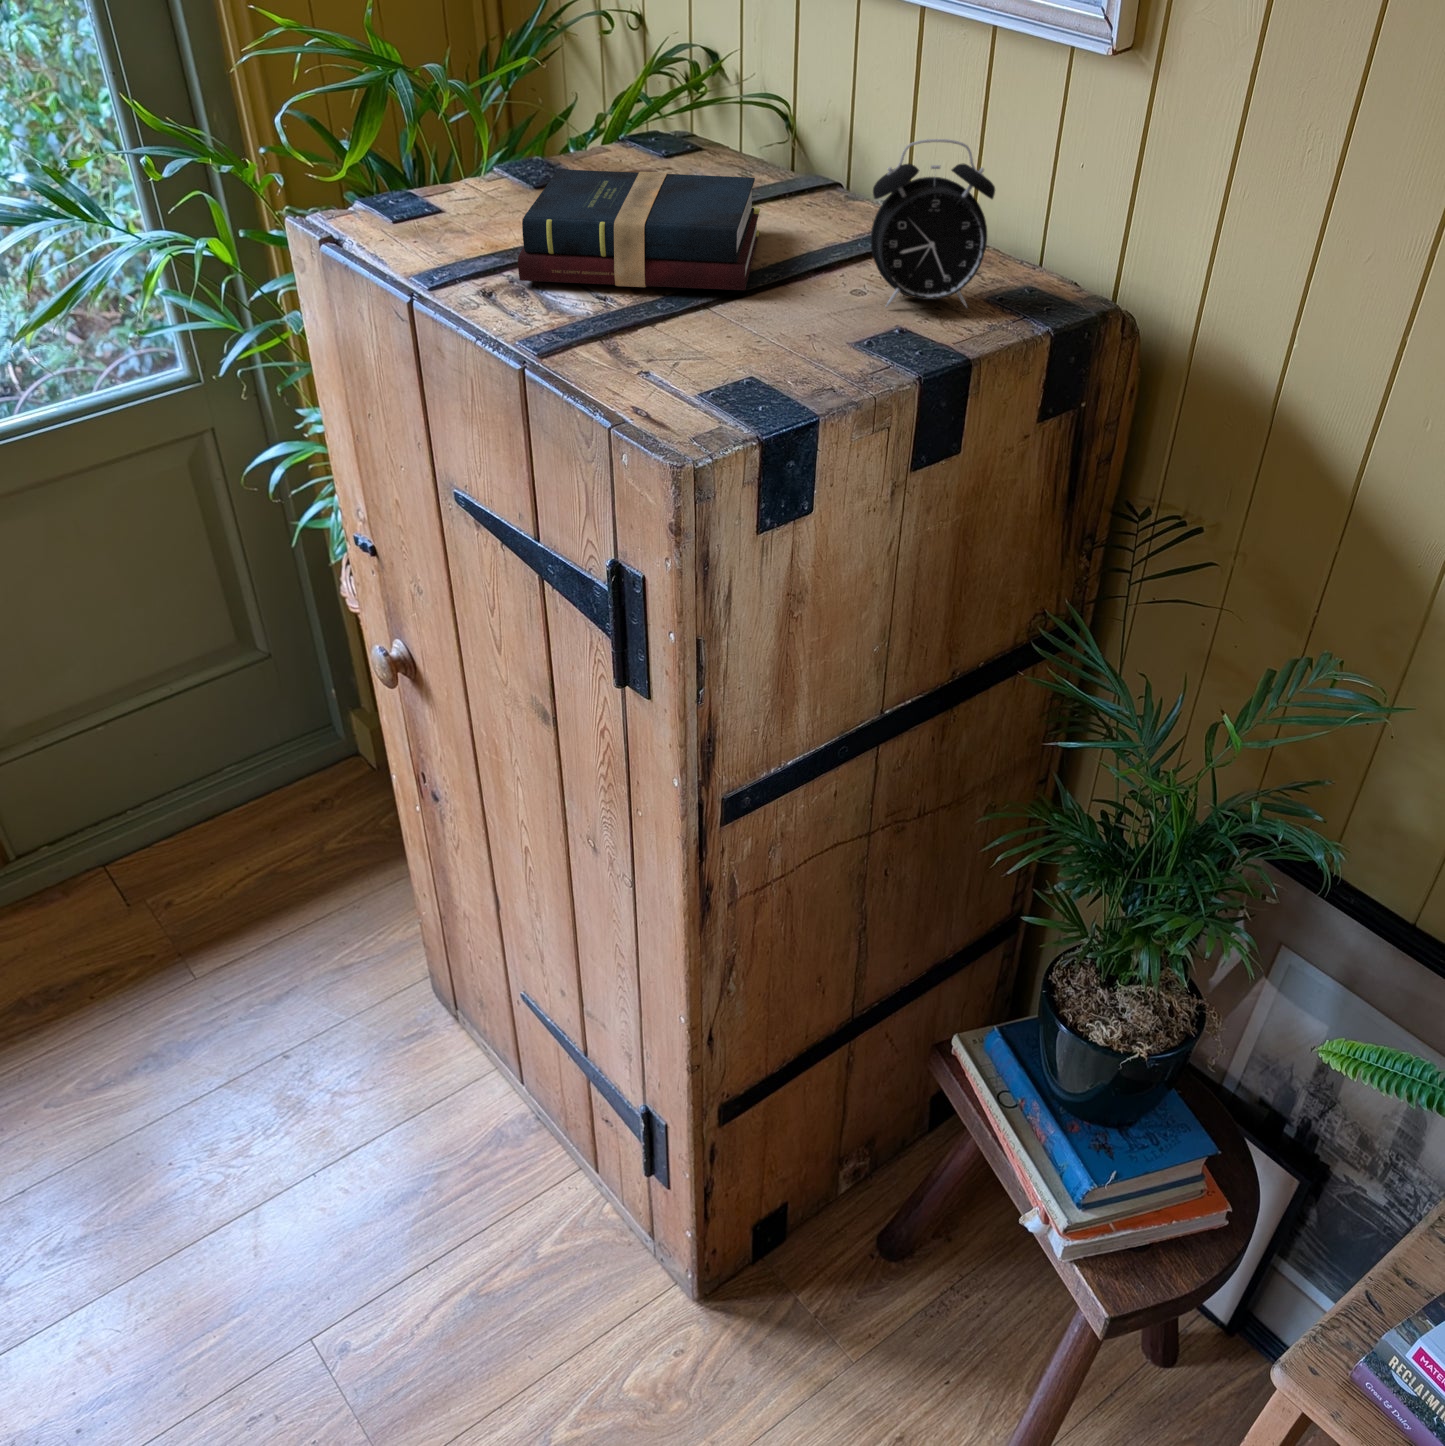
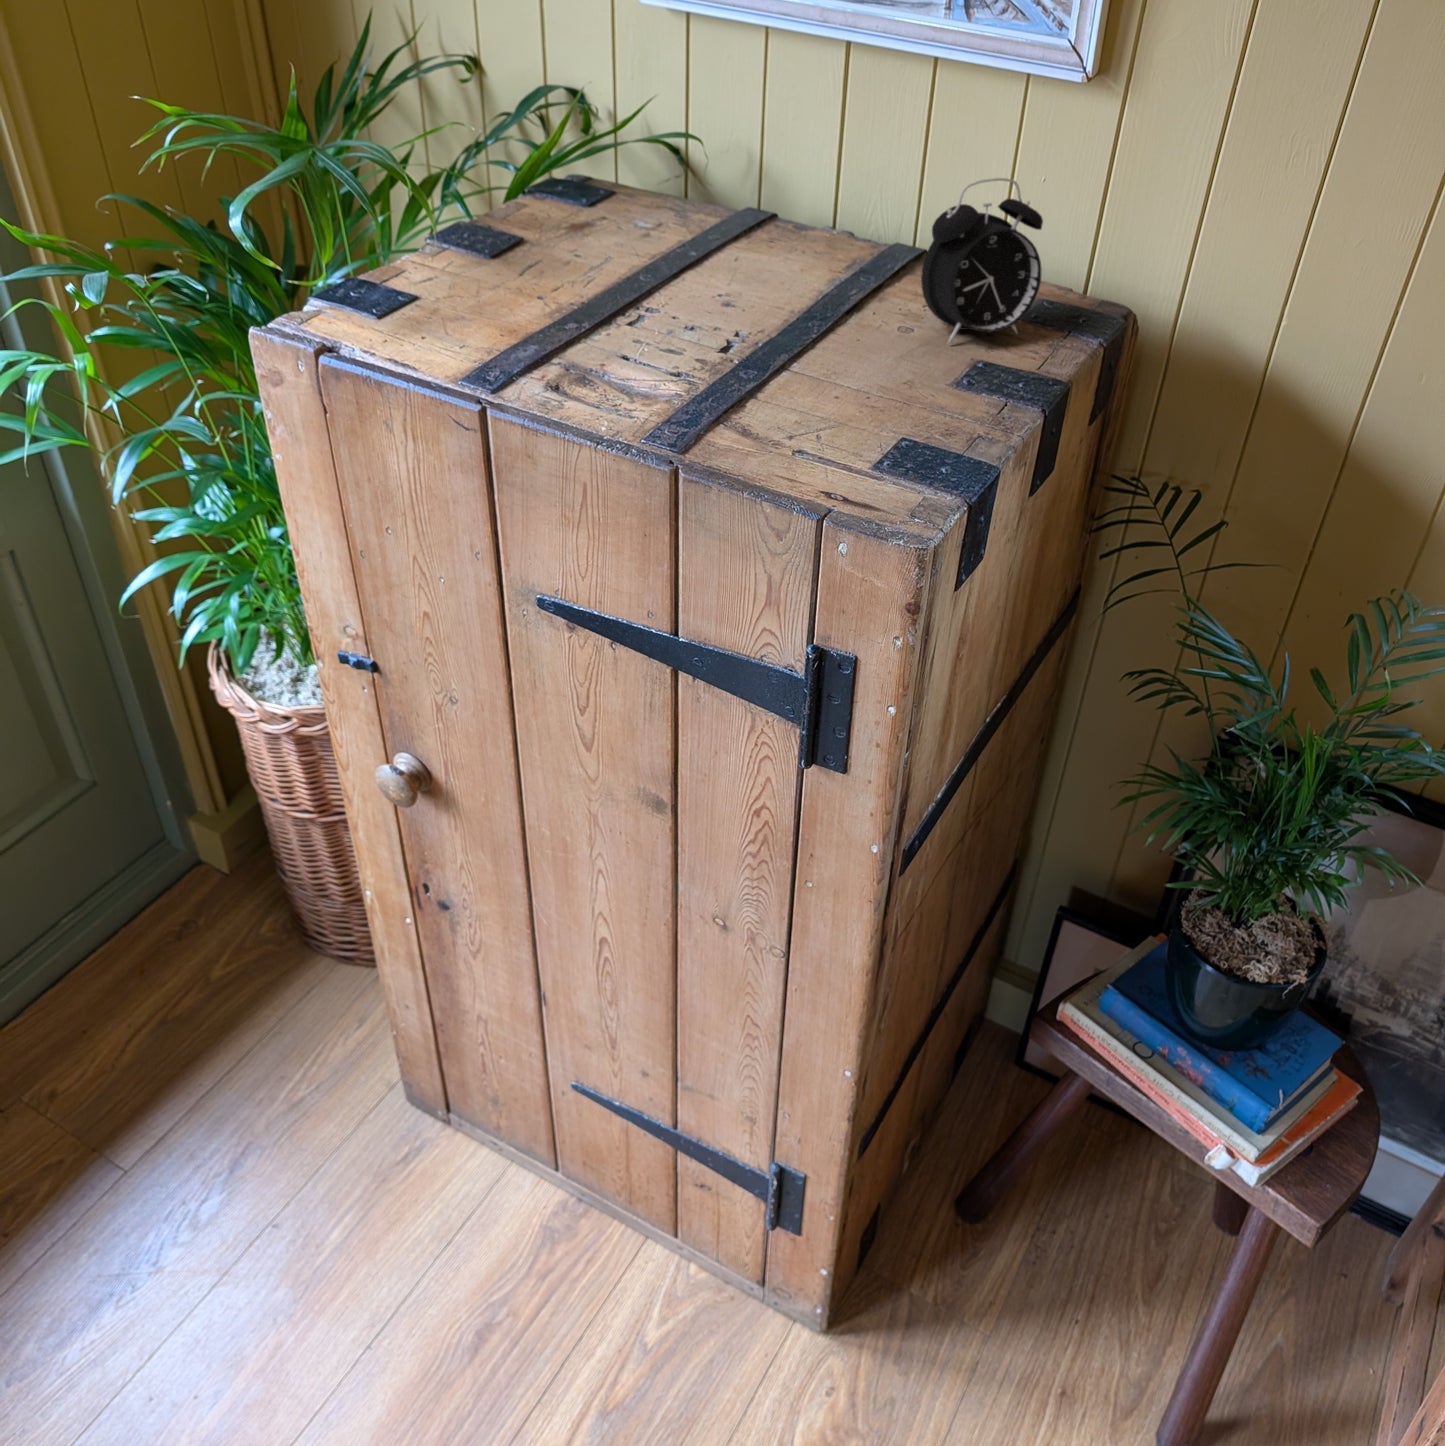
hardback book: present [518,169,760,290] -> none [550,226,817,368]

